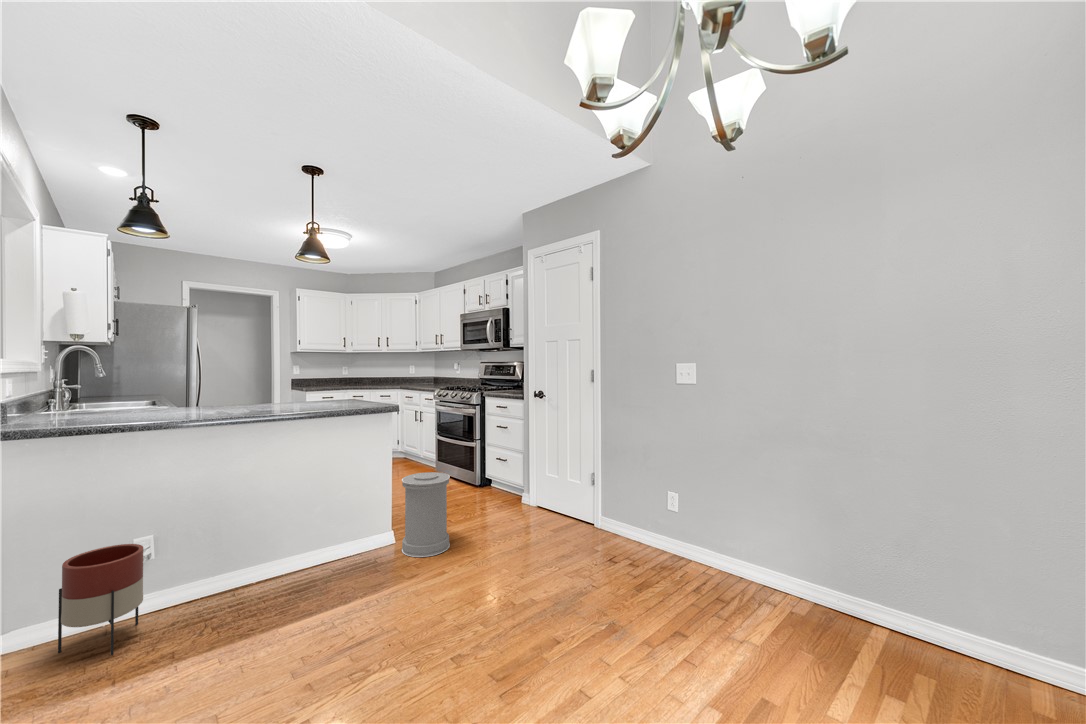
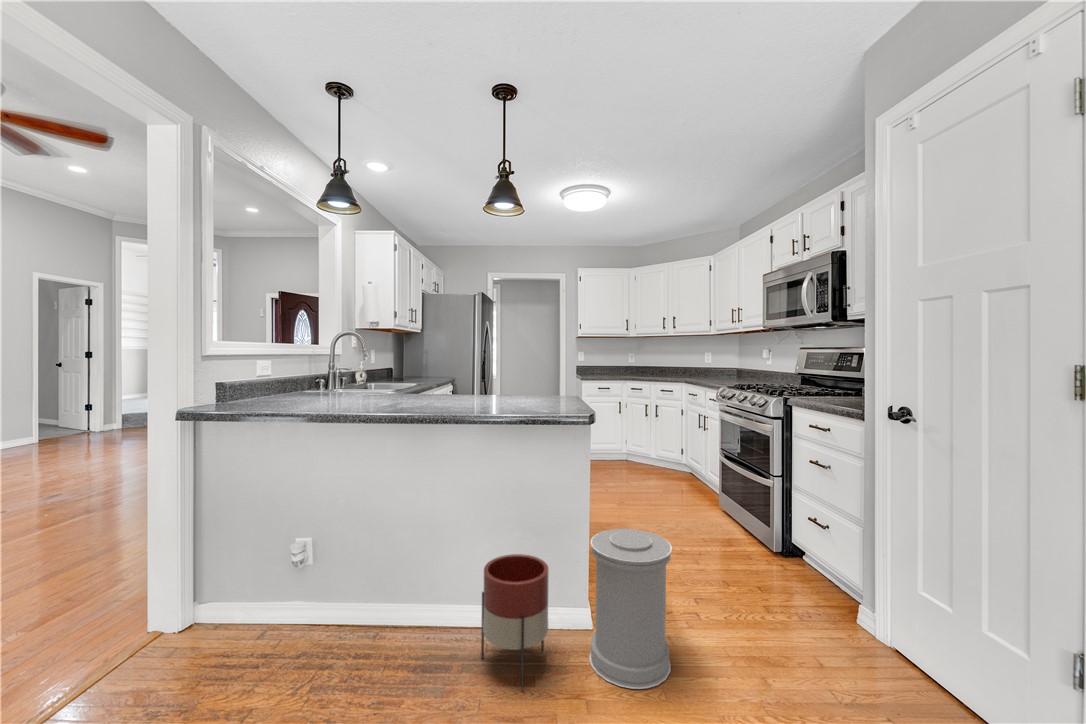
planter: present [58,544,143,655] -> present [481,554,549,692]

